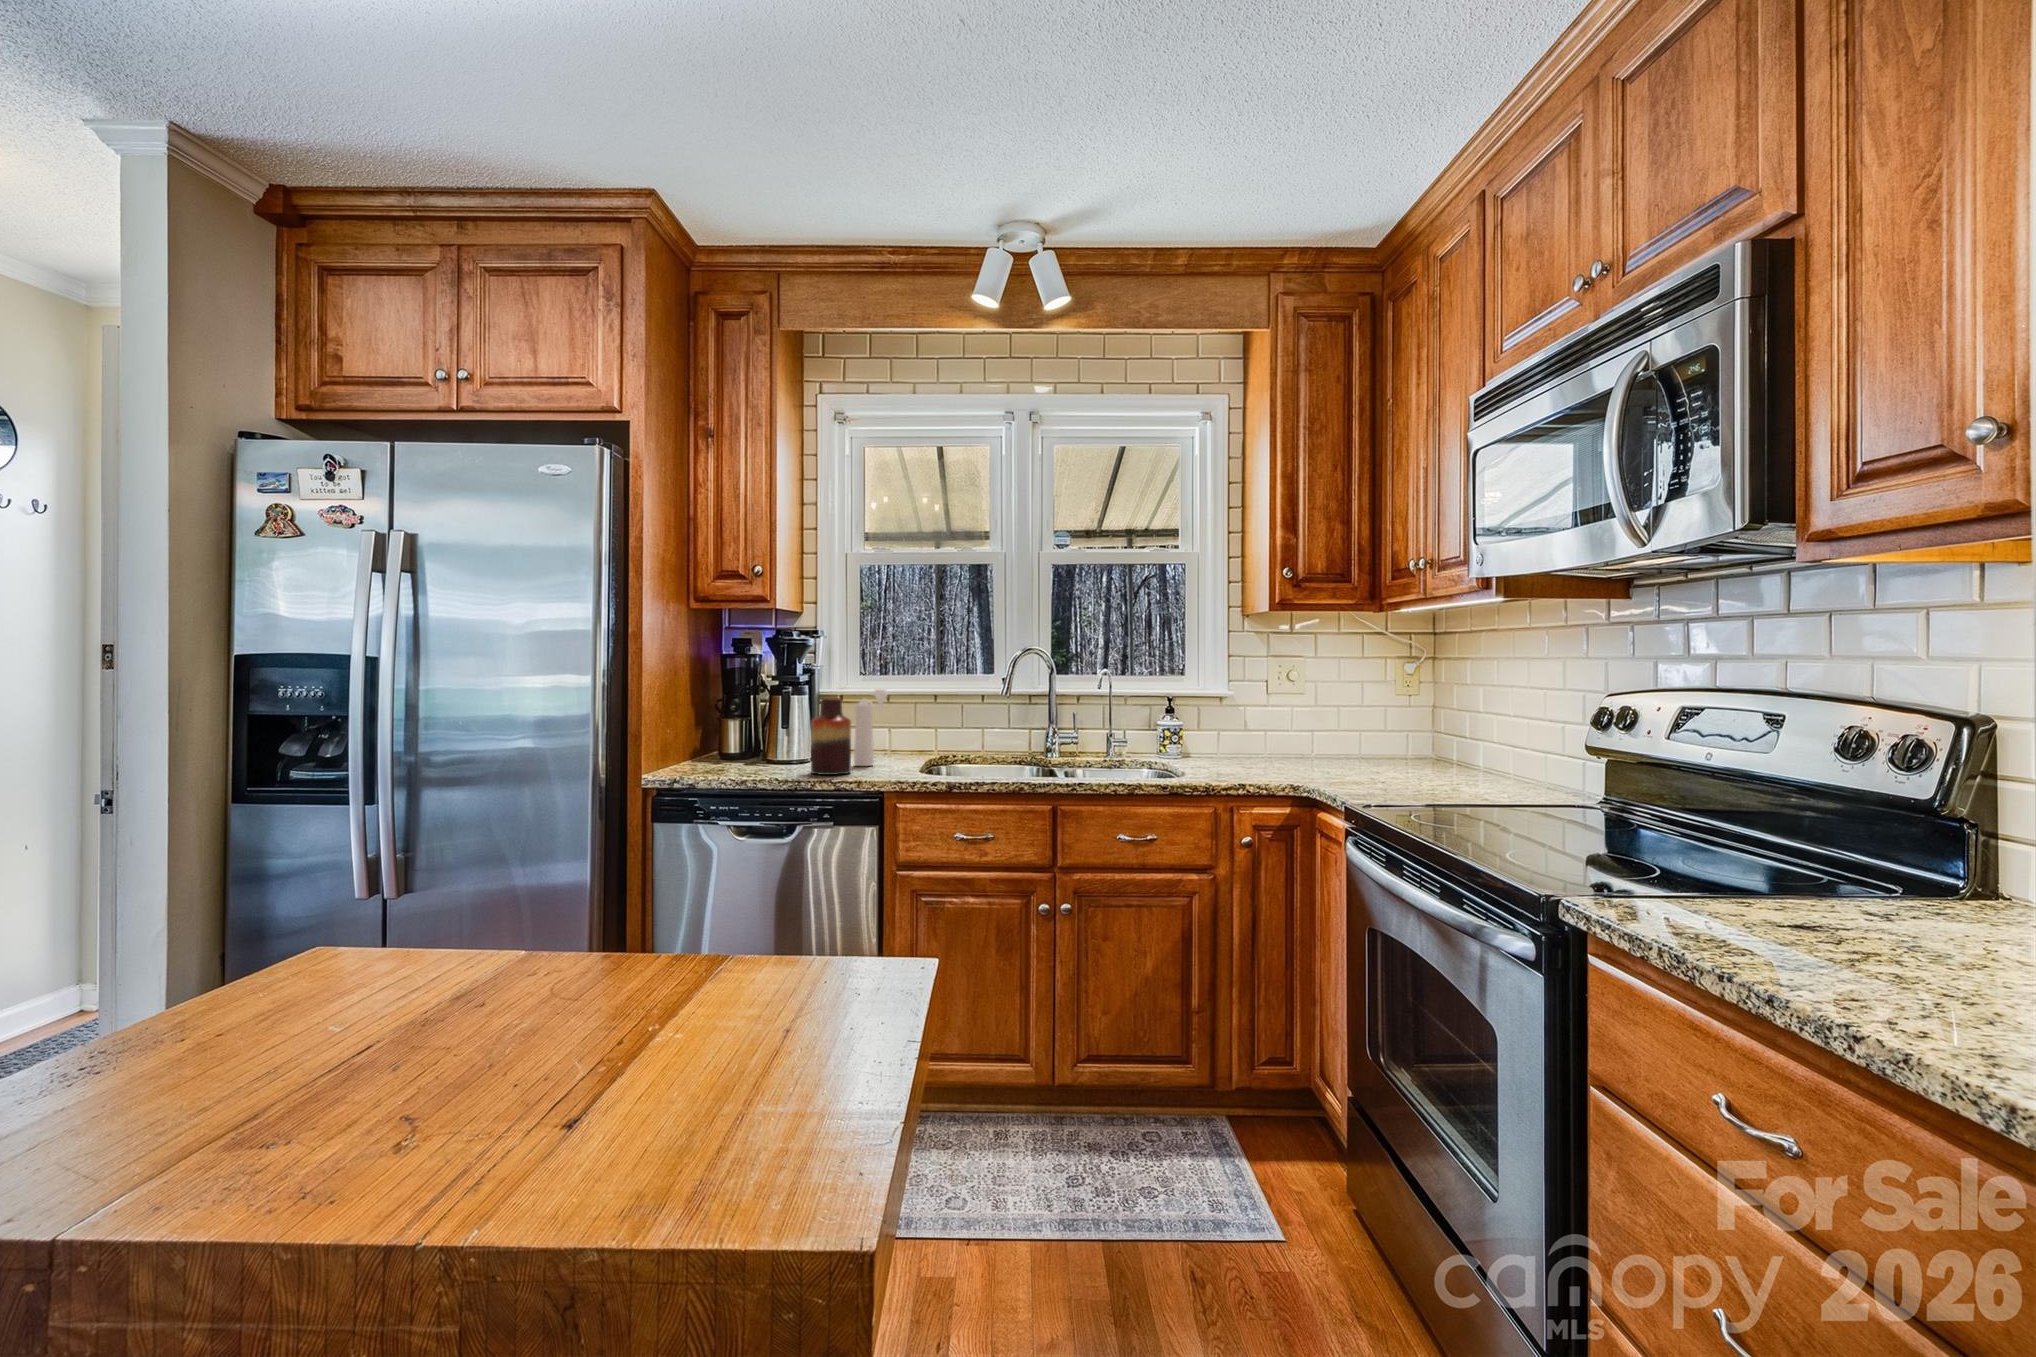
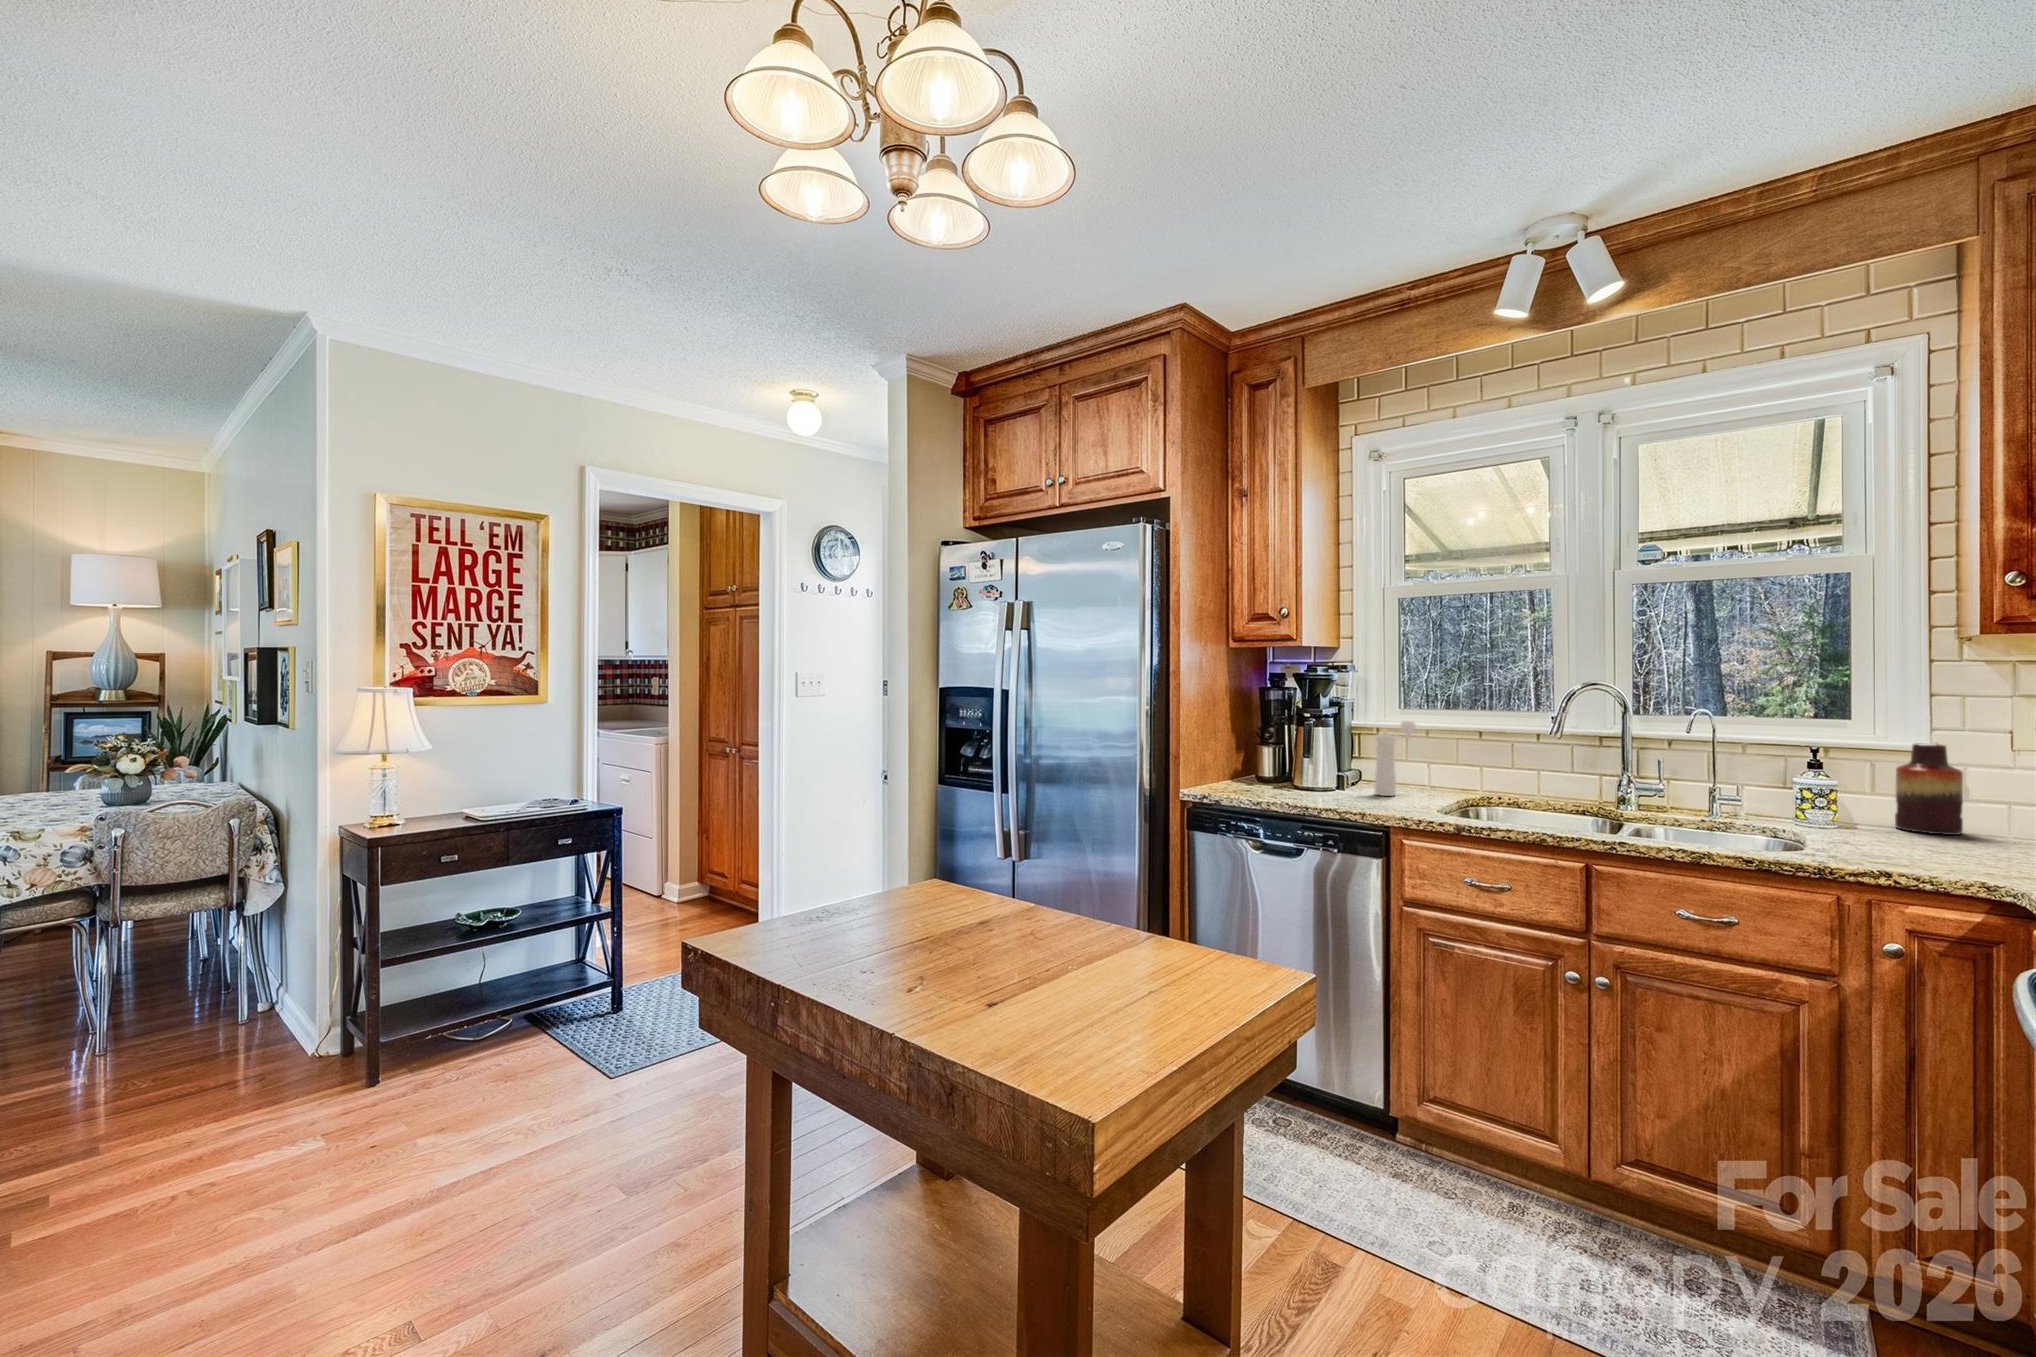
vase: present [811,698,851,775] -> present [1895,744,1963,835]

